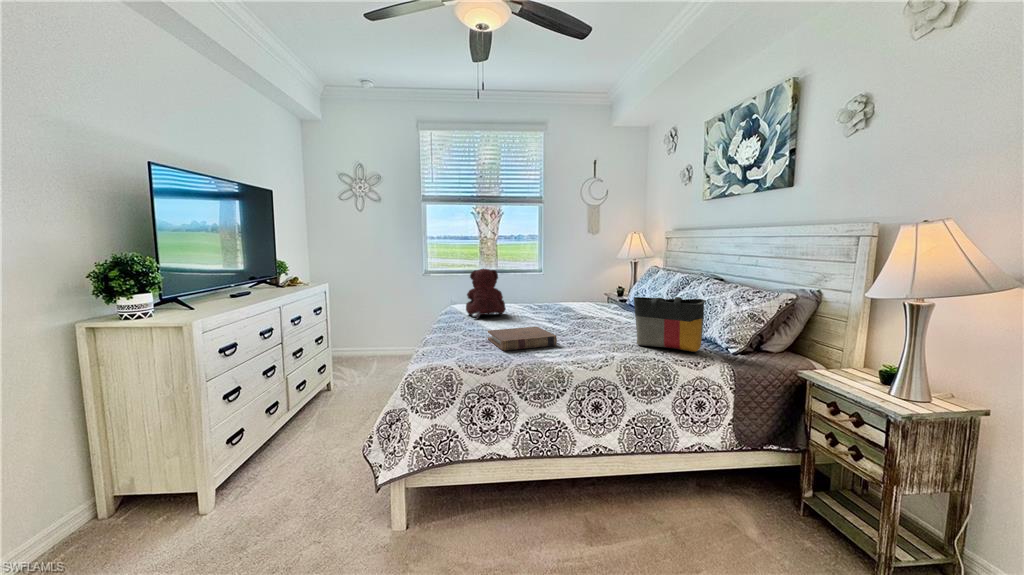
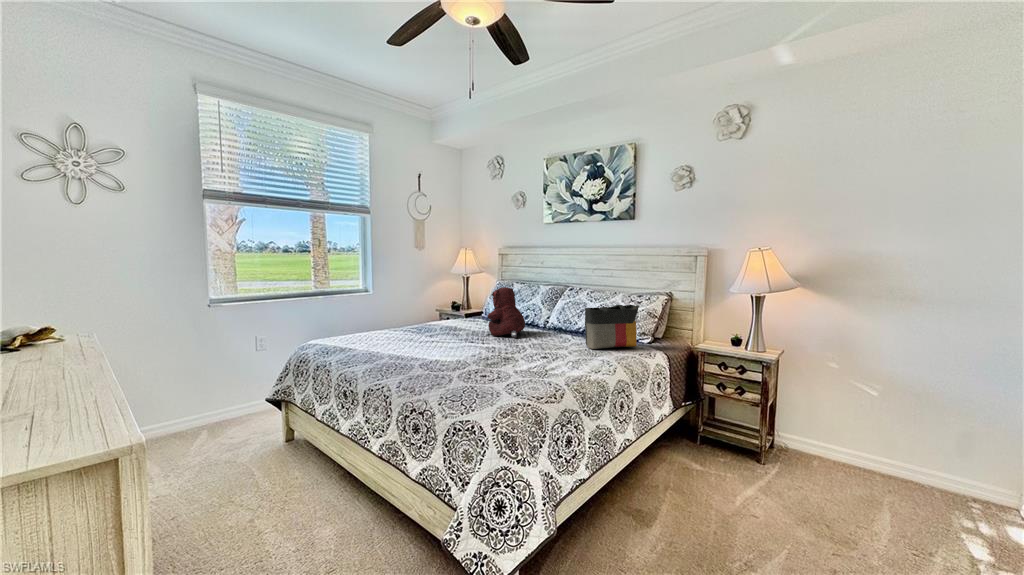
teddy bear: present [466,268,506,318] -> present [488,287,525,338]
book: present [488,327,557,350] -> none [481,348,549,377]

